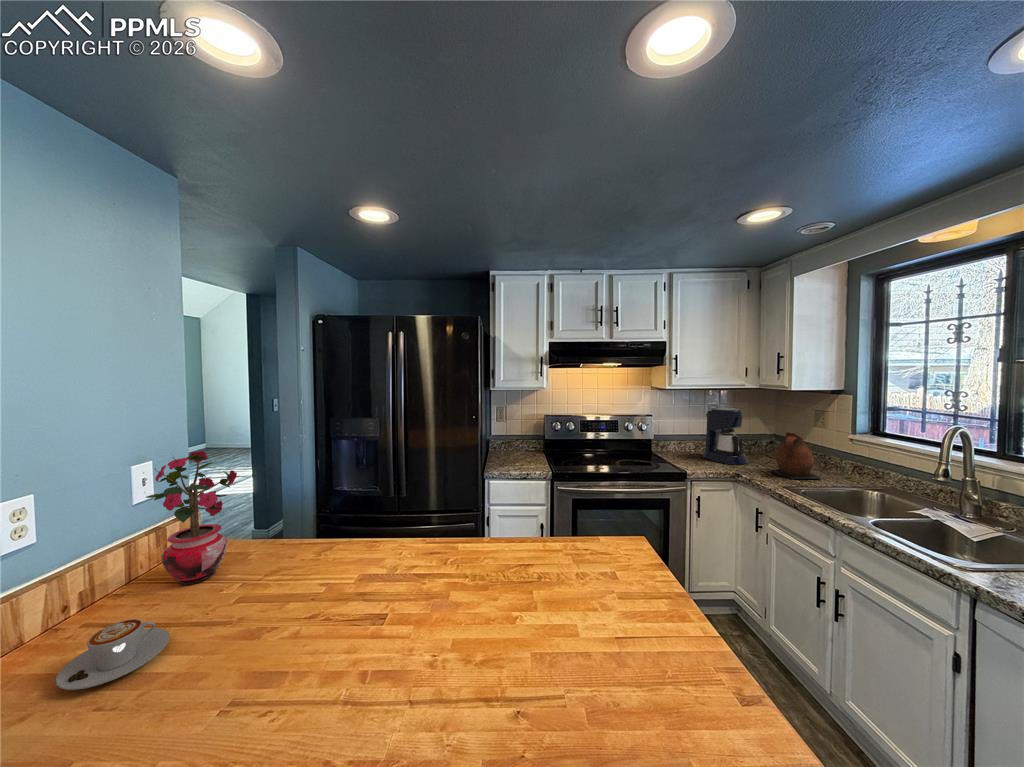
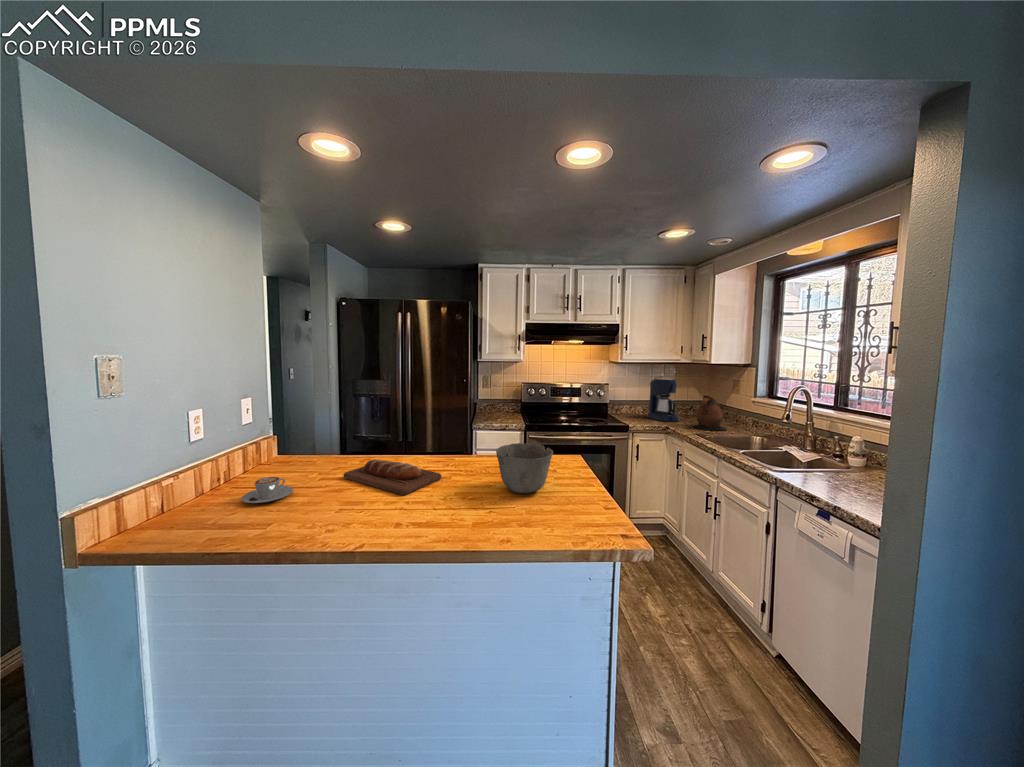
potted plant: present [146,451,239,585] -> none [257,389,312,472]
ceramic bowl: none [525,546,630,657] -> present [496,443,553,493]
bread loaf: none [272,558,432,657] -> present [344,460,441,495]

